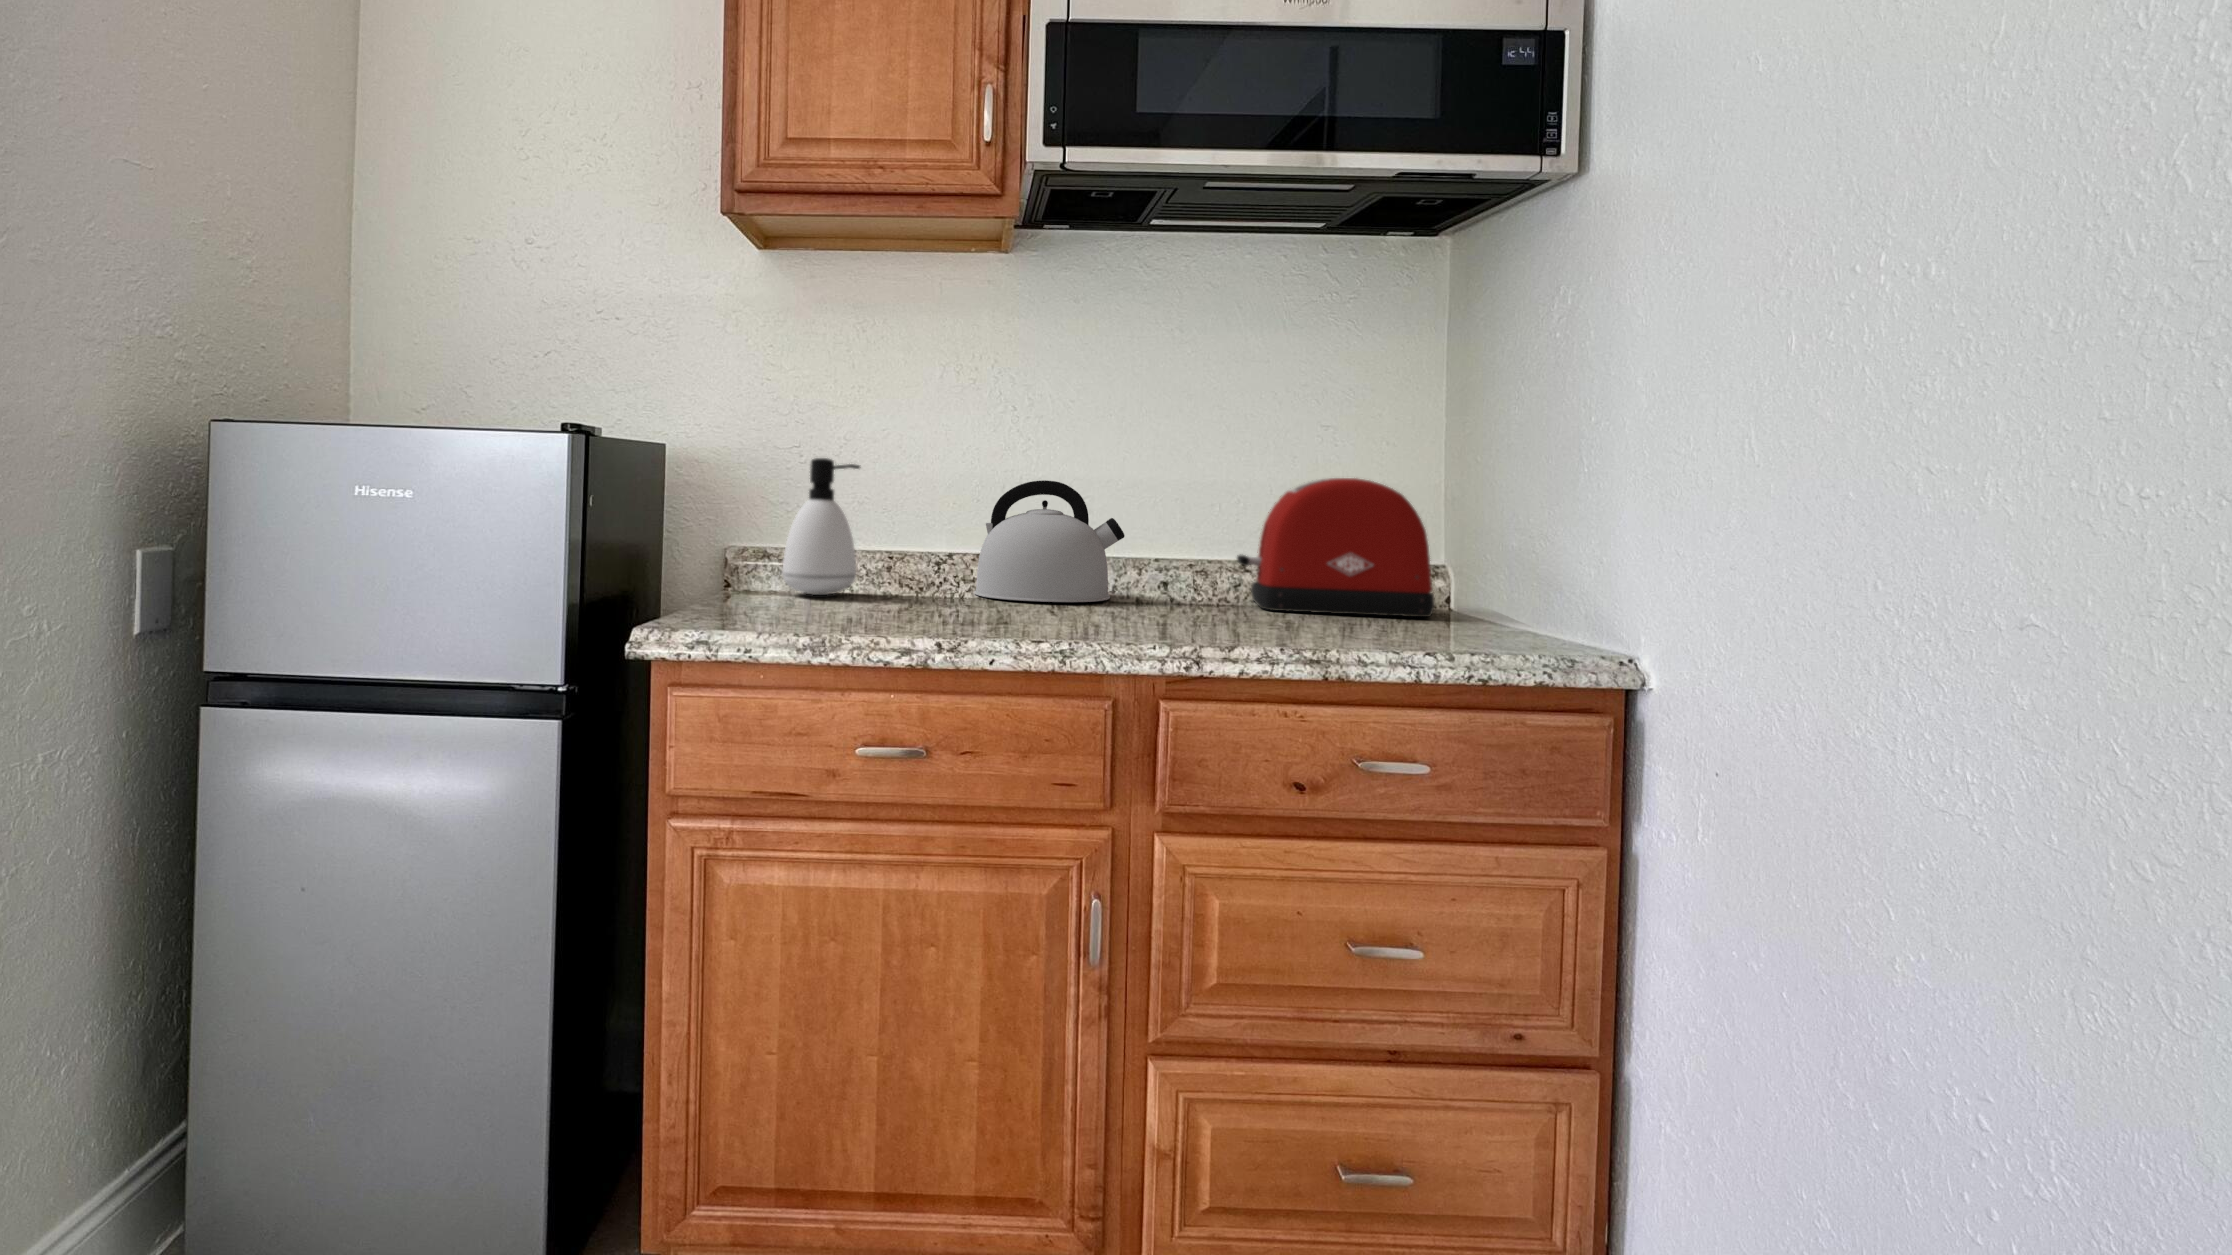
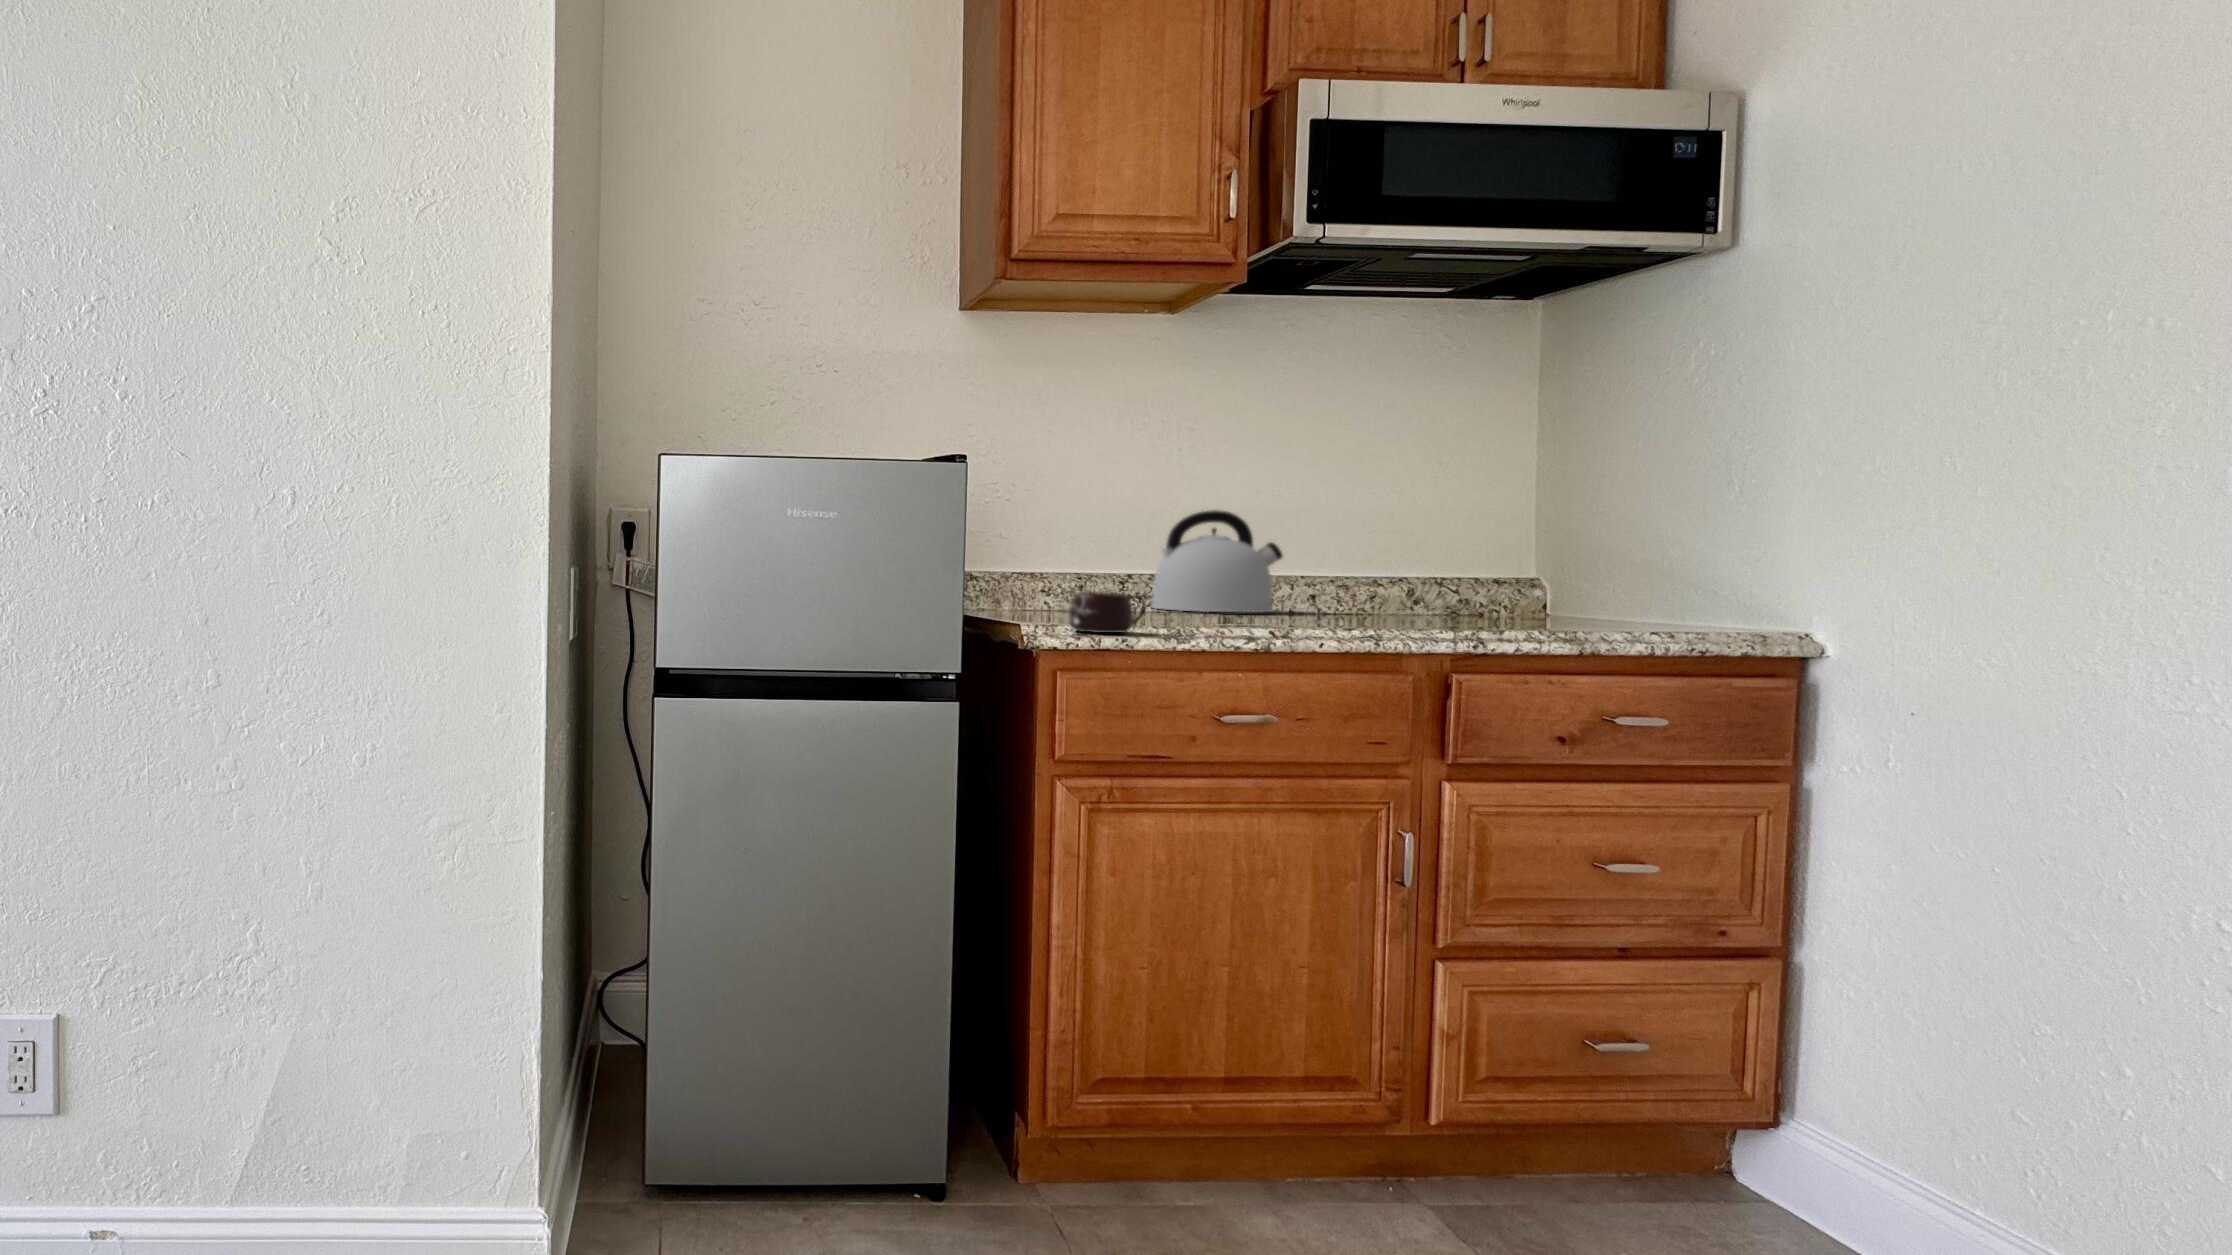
soap dispenser: present [783,458,860,595] -> none [1014,491,1084,609]
toaster: present [1237,478,1435,617] -> none [1365,505,1548,619]
mug: none [686,589,785,642] -> present [1069,592,1146,633]

